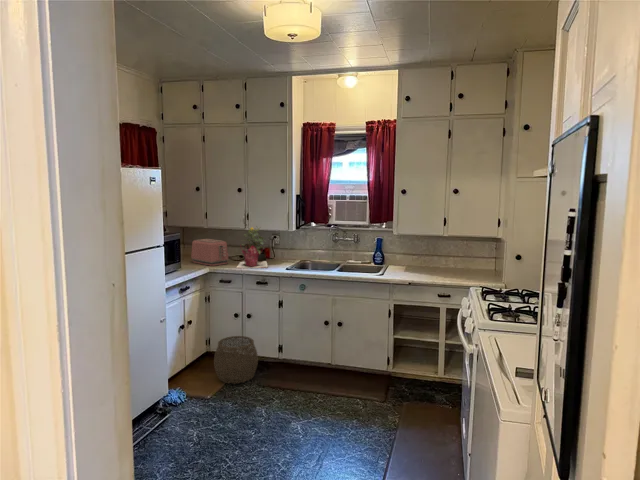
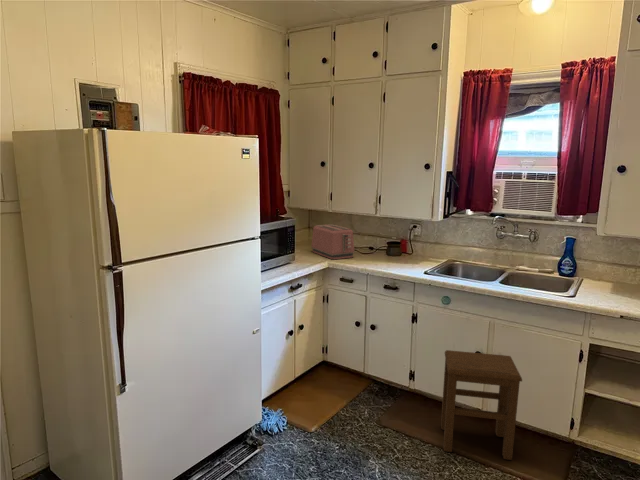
potted plant: present [237,228,268,268] -> none [362,212,406,268]
stool: none [304,320,356,393] -> present [441,350,522,460]
woven basket: present [214,336,258,384] -> none [324,352,381,416]

